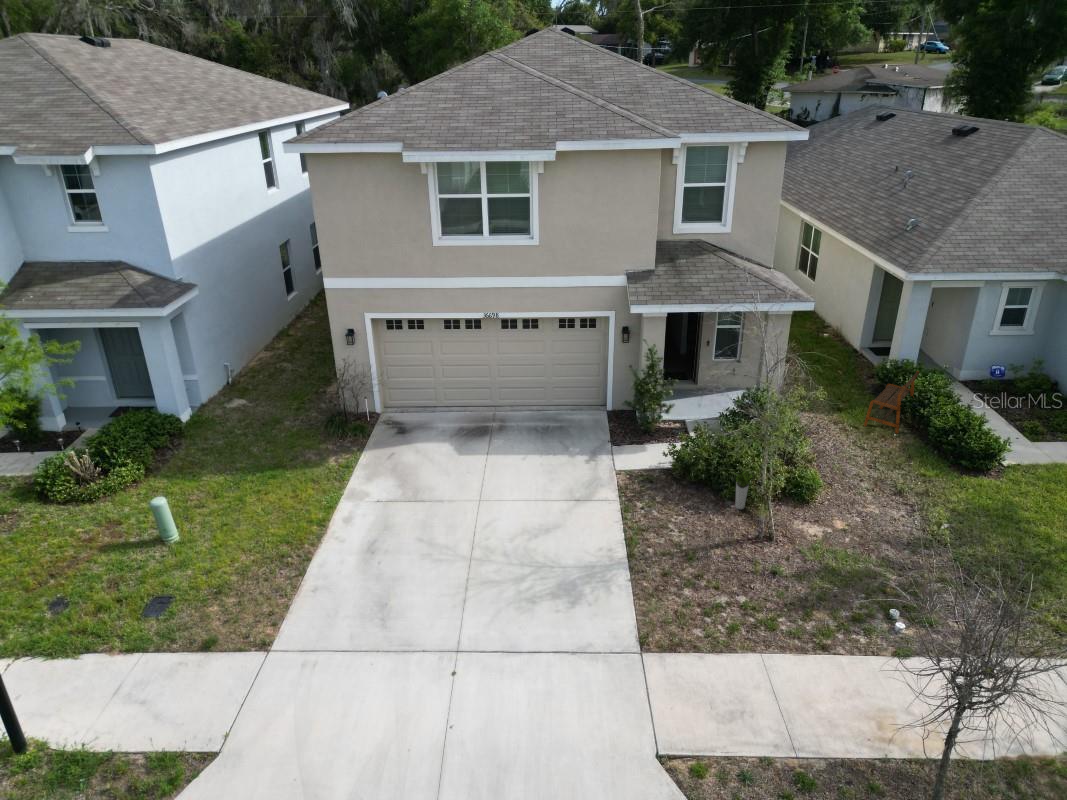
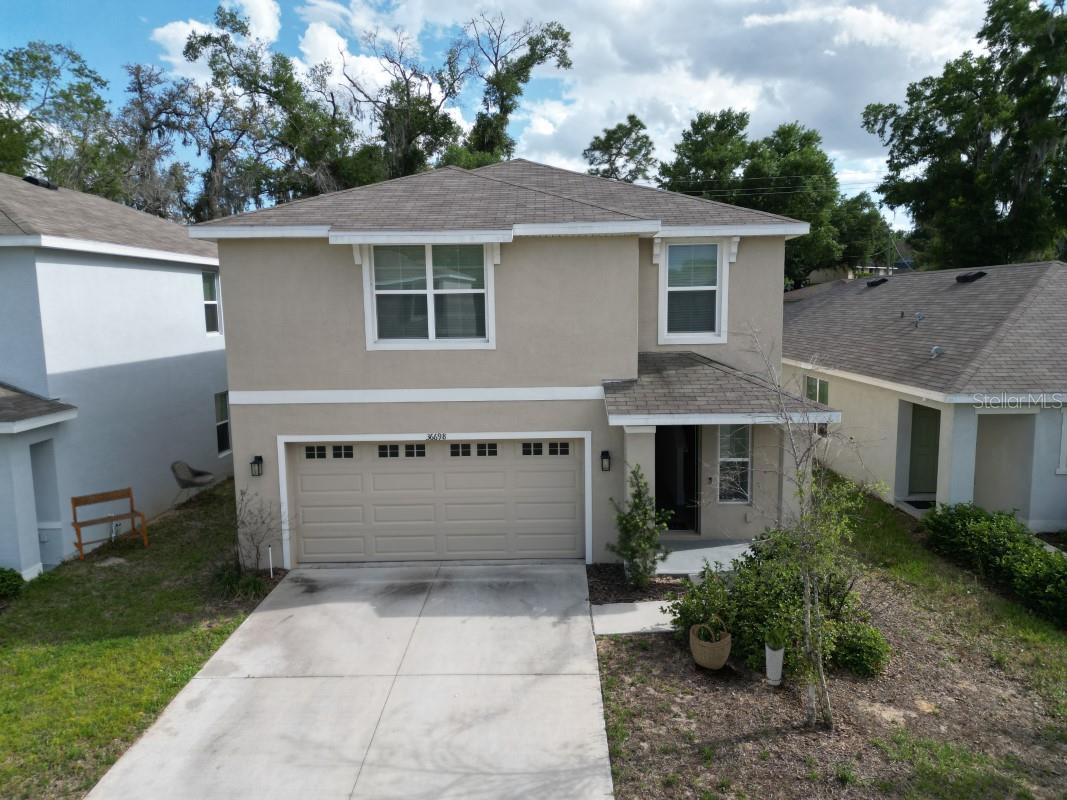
lounge chair: none [262,313,301,352] -> present [170,461,218,506]
bench: present [864,371,919,433] -> present [71,487,148,560]
woven basket: none [684,462,713,498] -> present [690,617,731,670]

